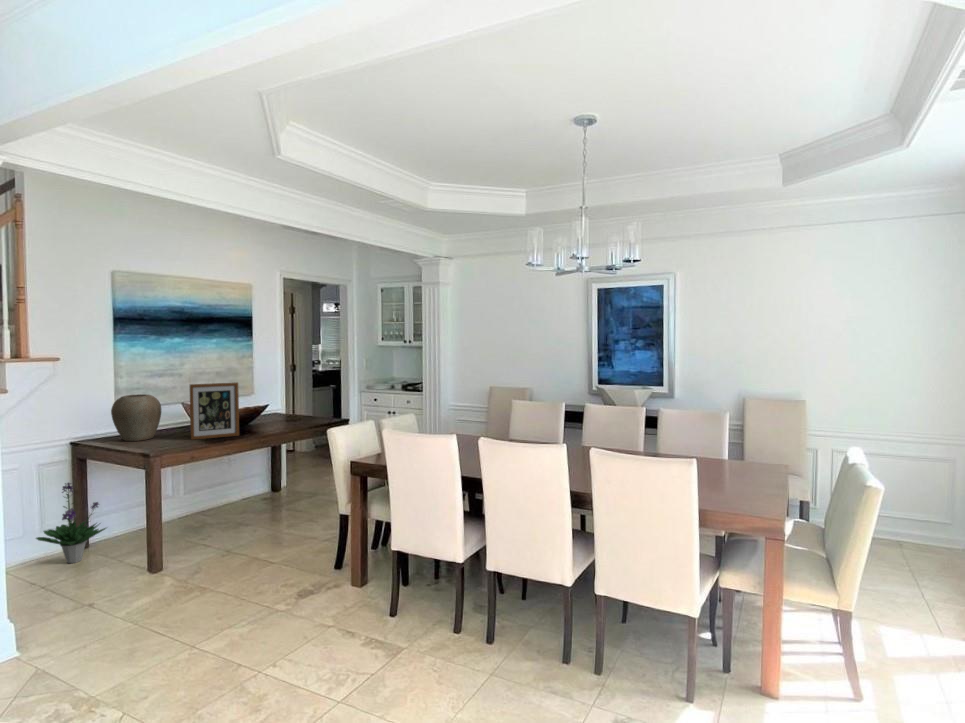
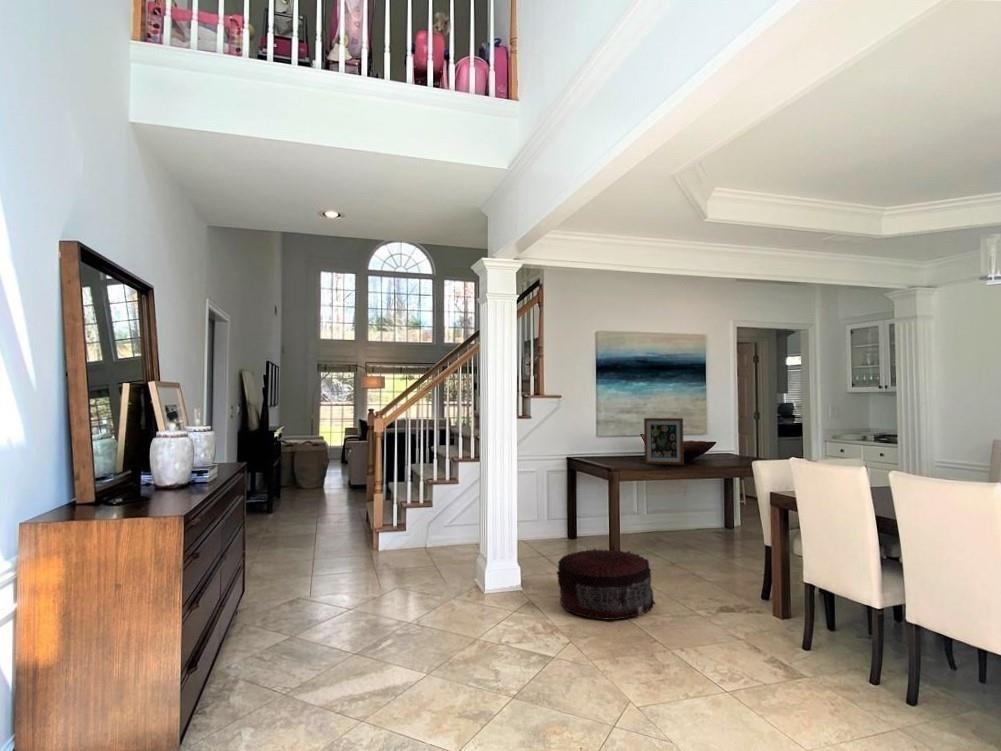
vase: present [111,394,161,441] -> none [591,425,625,461]
potted plant: present [36,483,106,563] -> none [543,487,587,547]
pouf: none [83,557,228,667] -> present [557,549,655,620]

